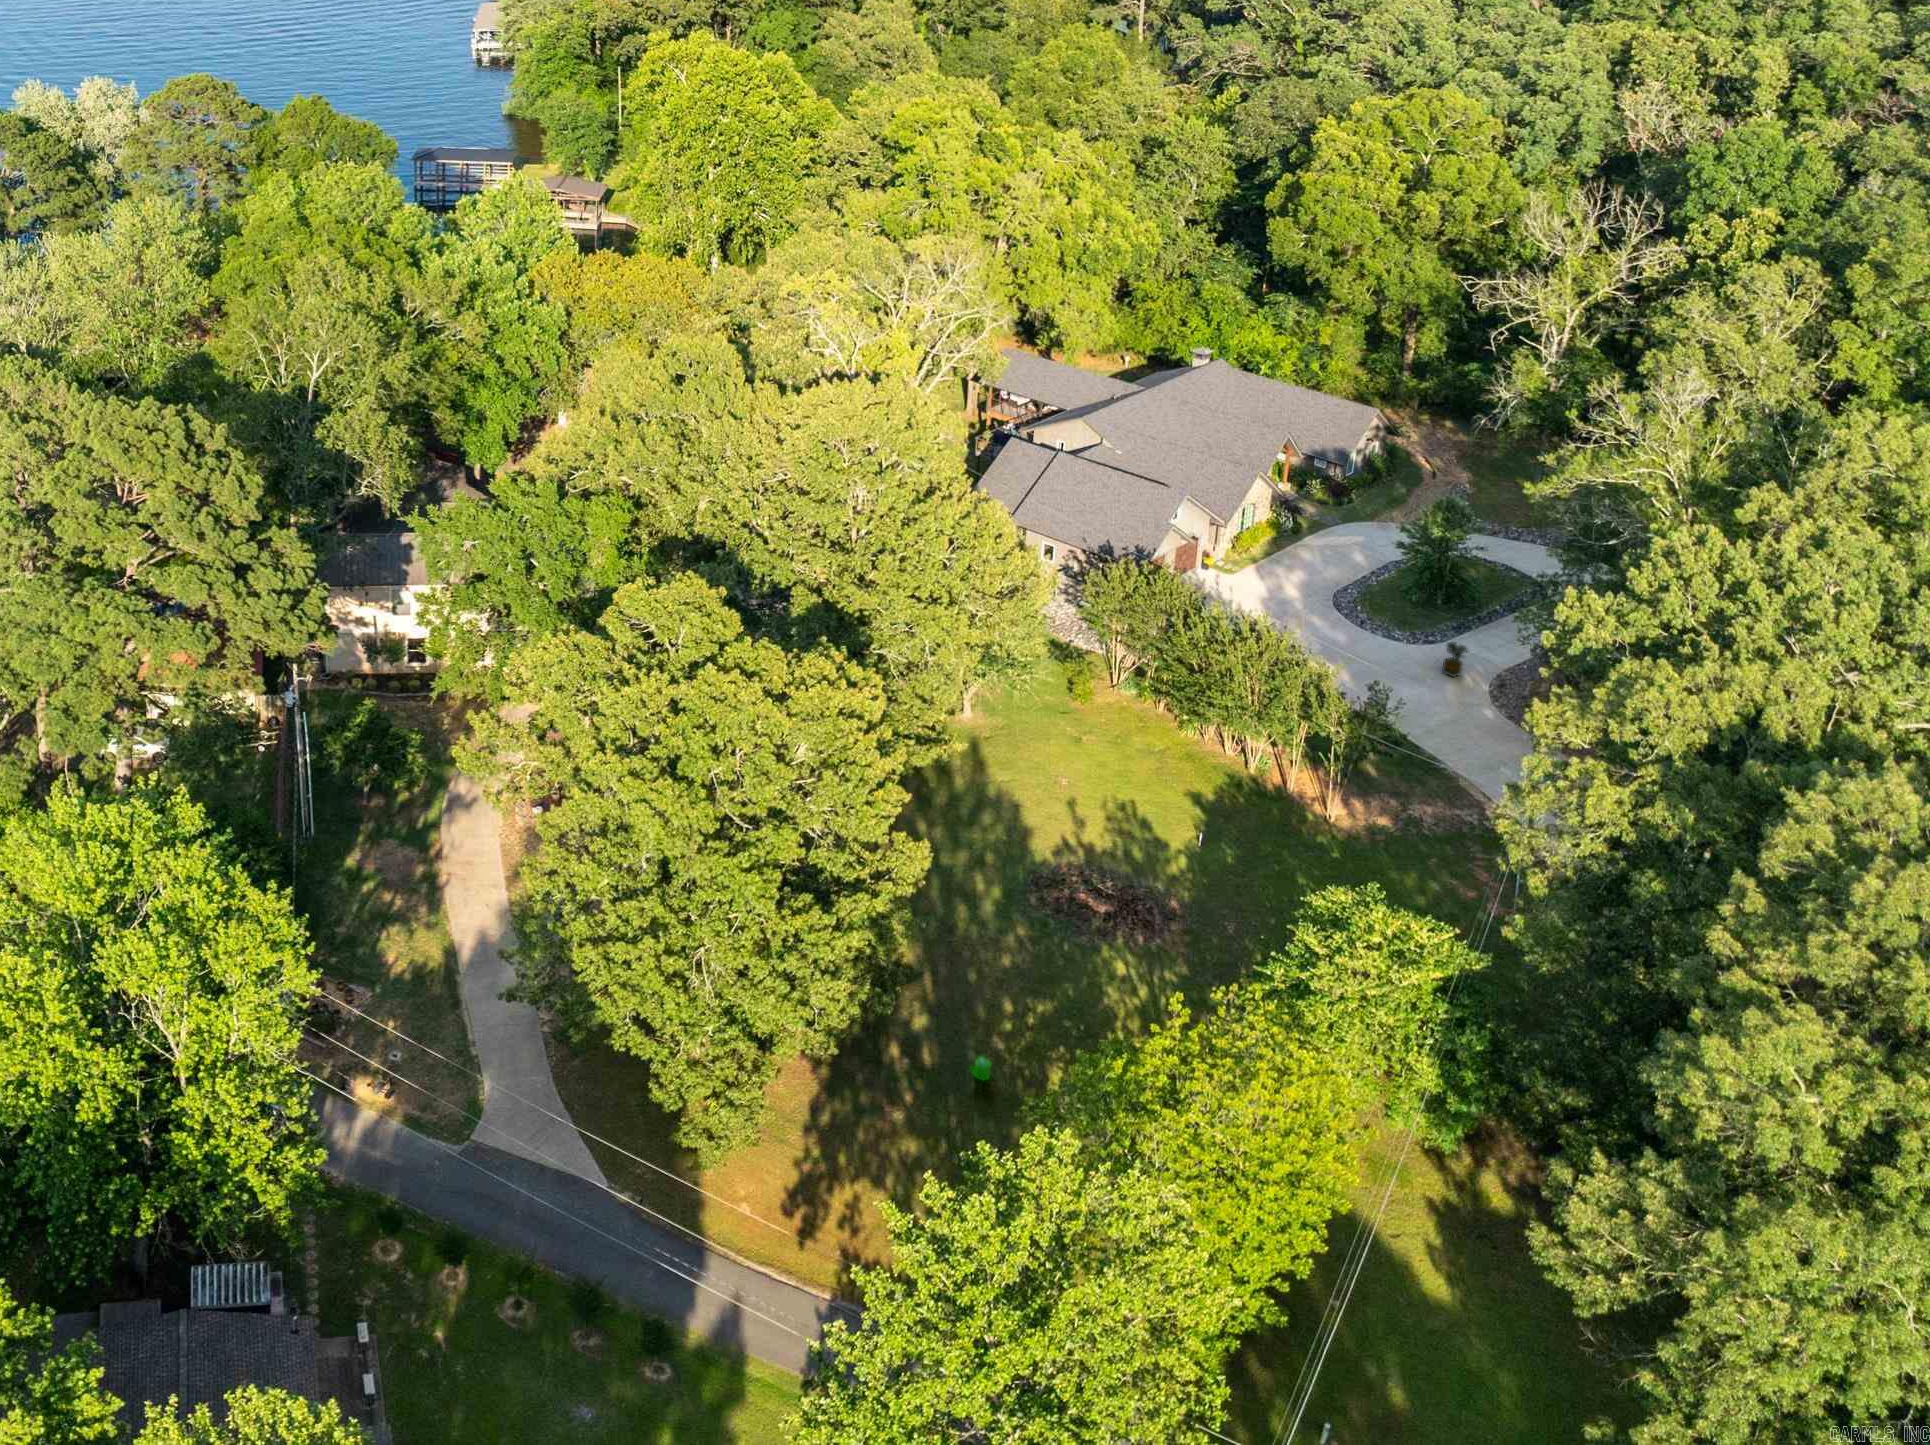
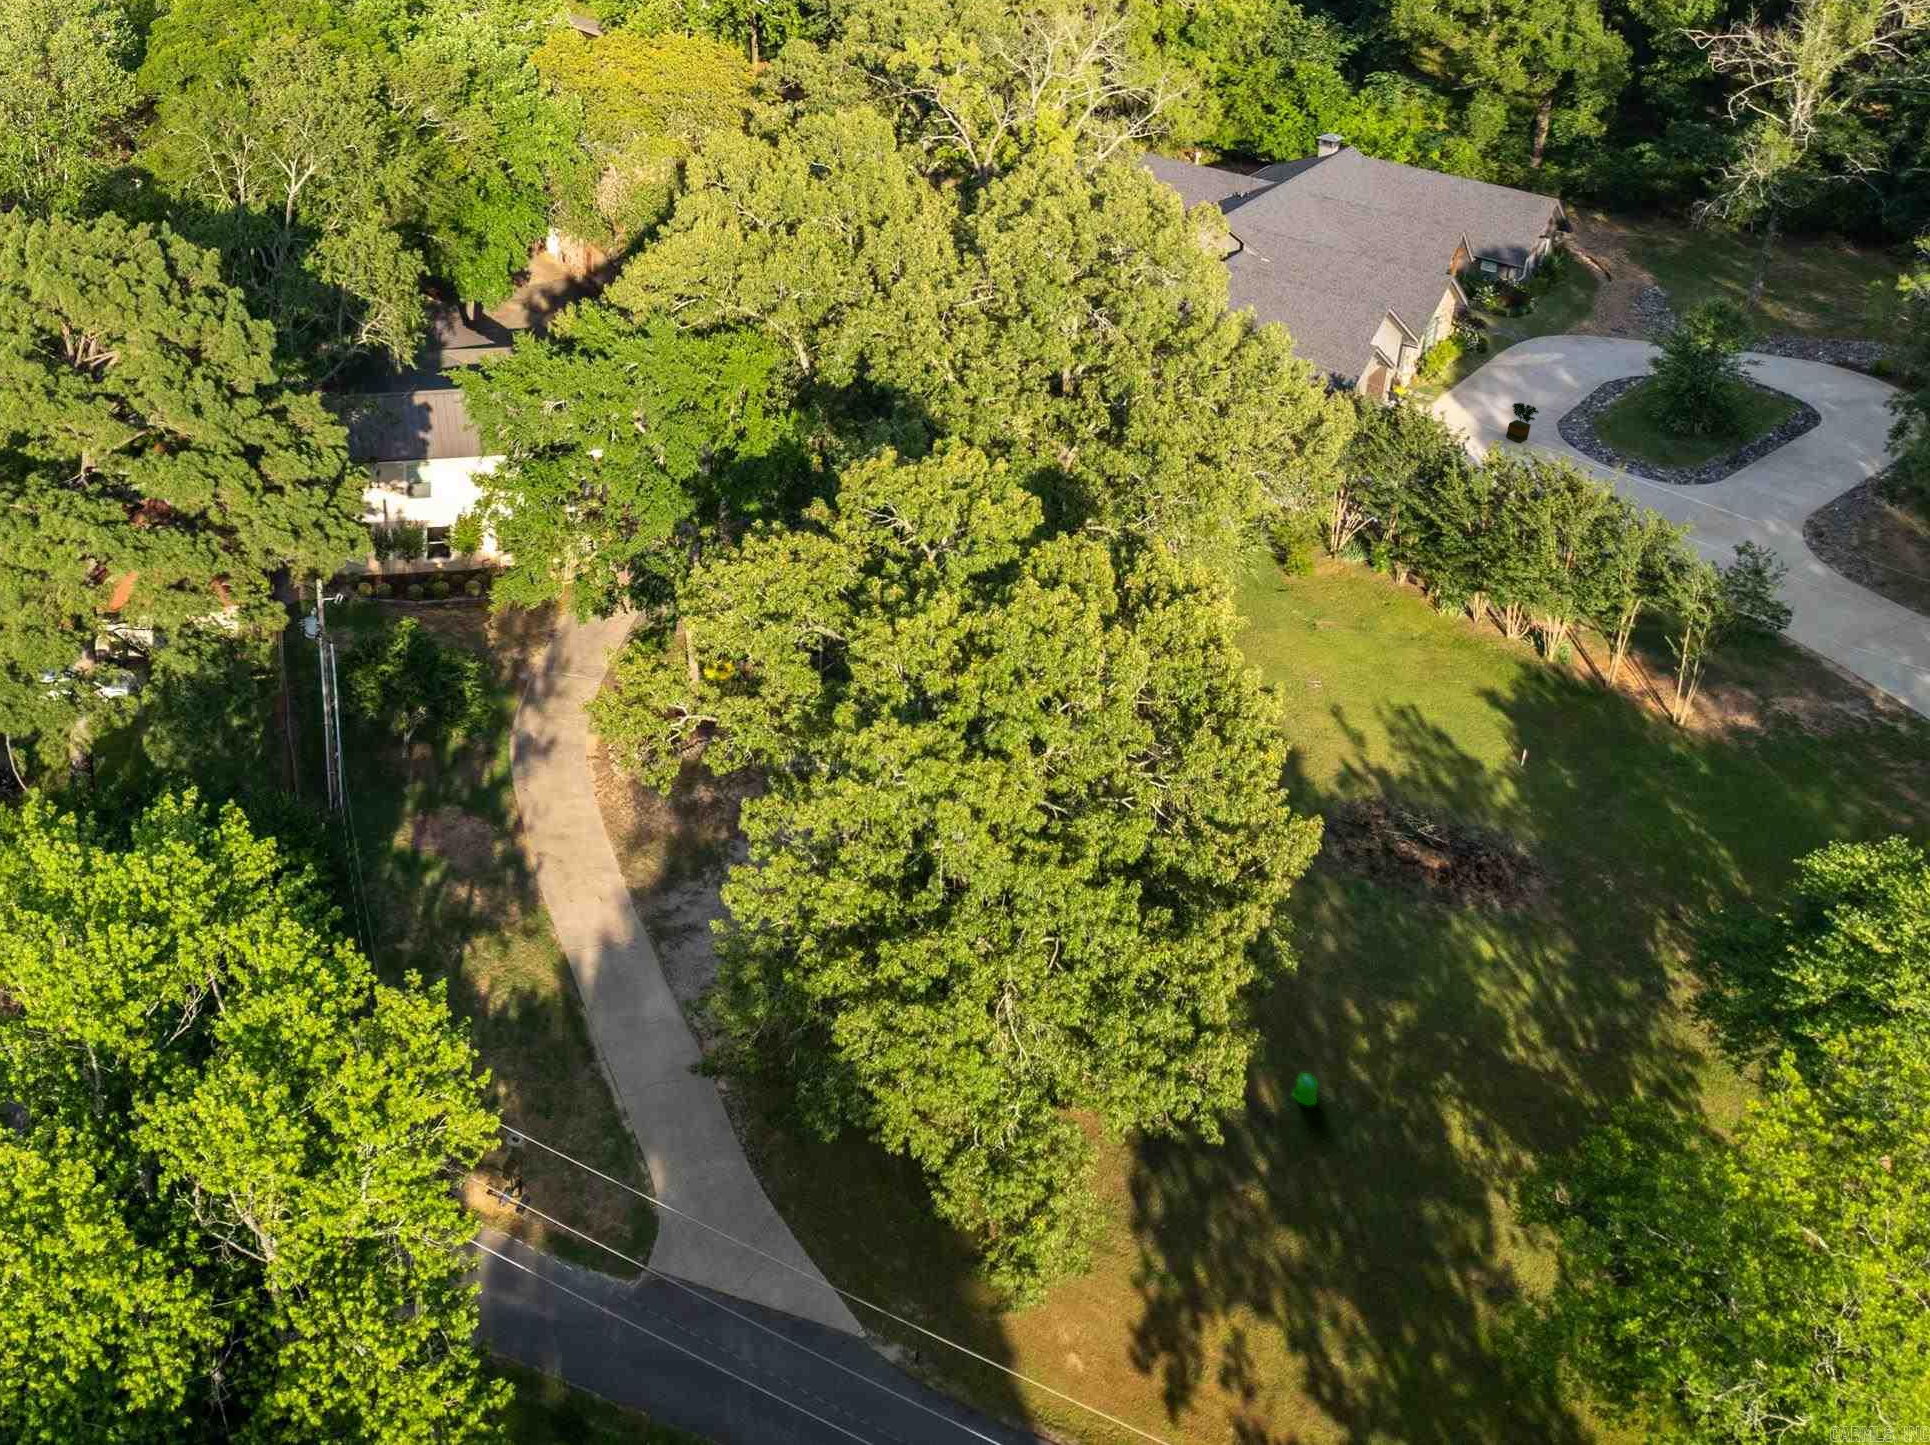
potted tree: present [1442,642,1467,677] -> present [1506,403,1539,443]

